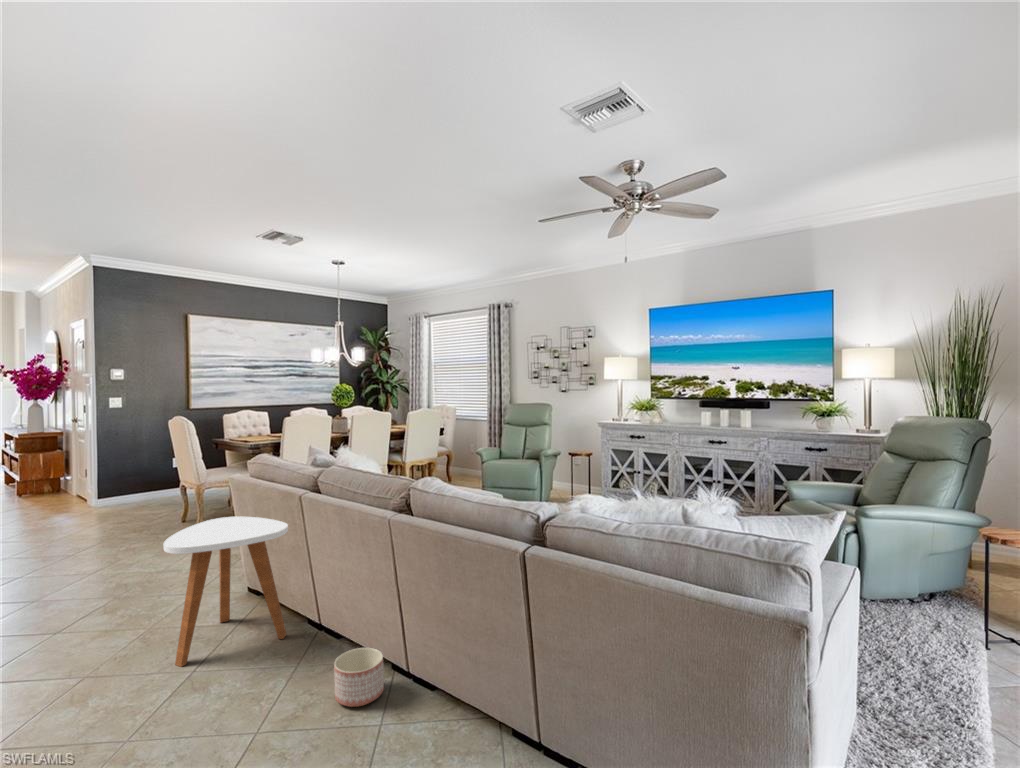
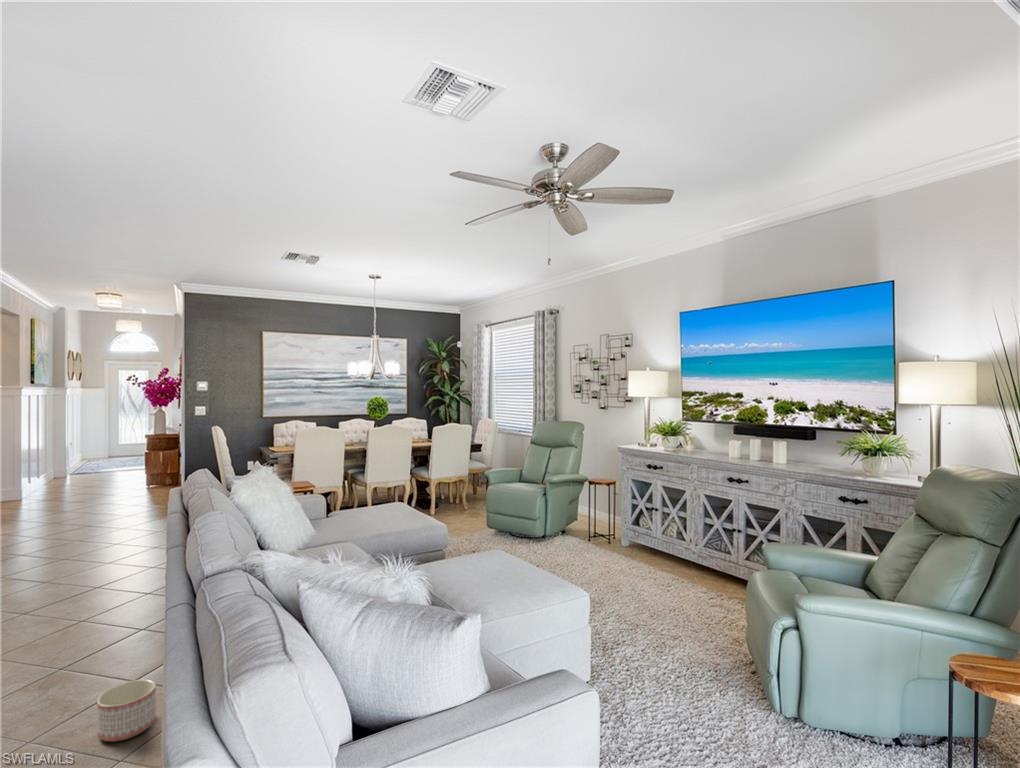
side table: present [164,516,288,667] -> none [37,528,162,666]

